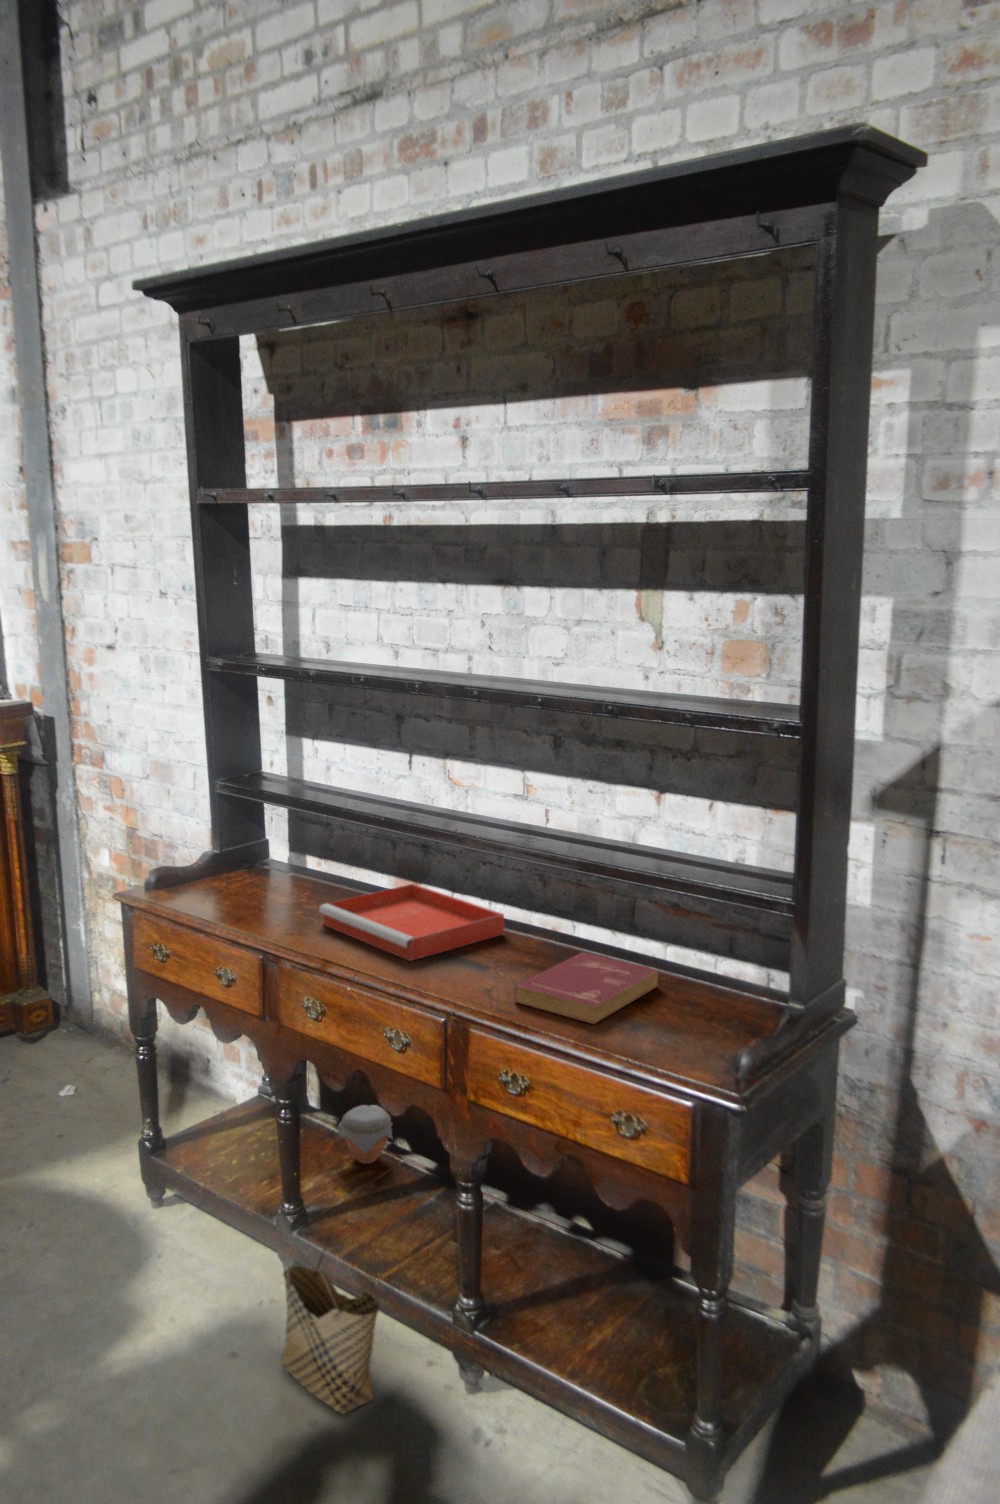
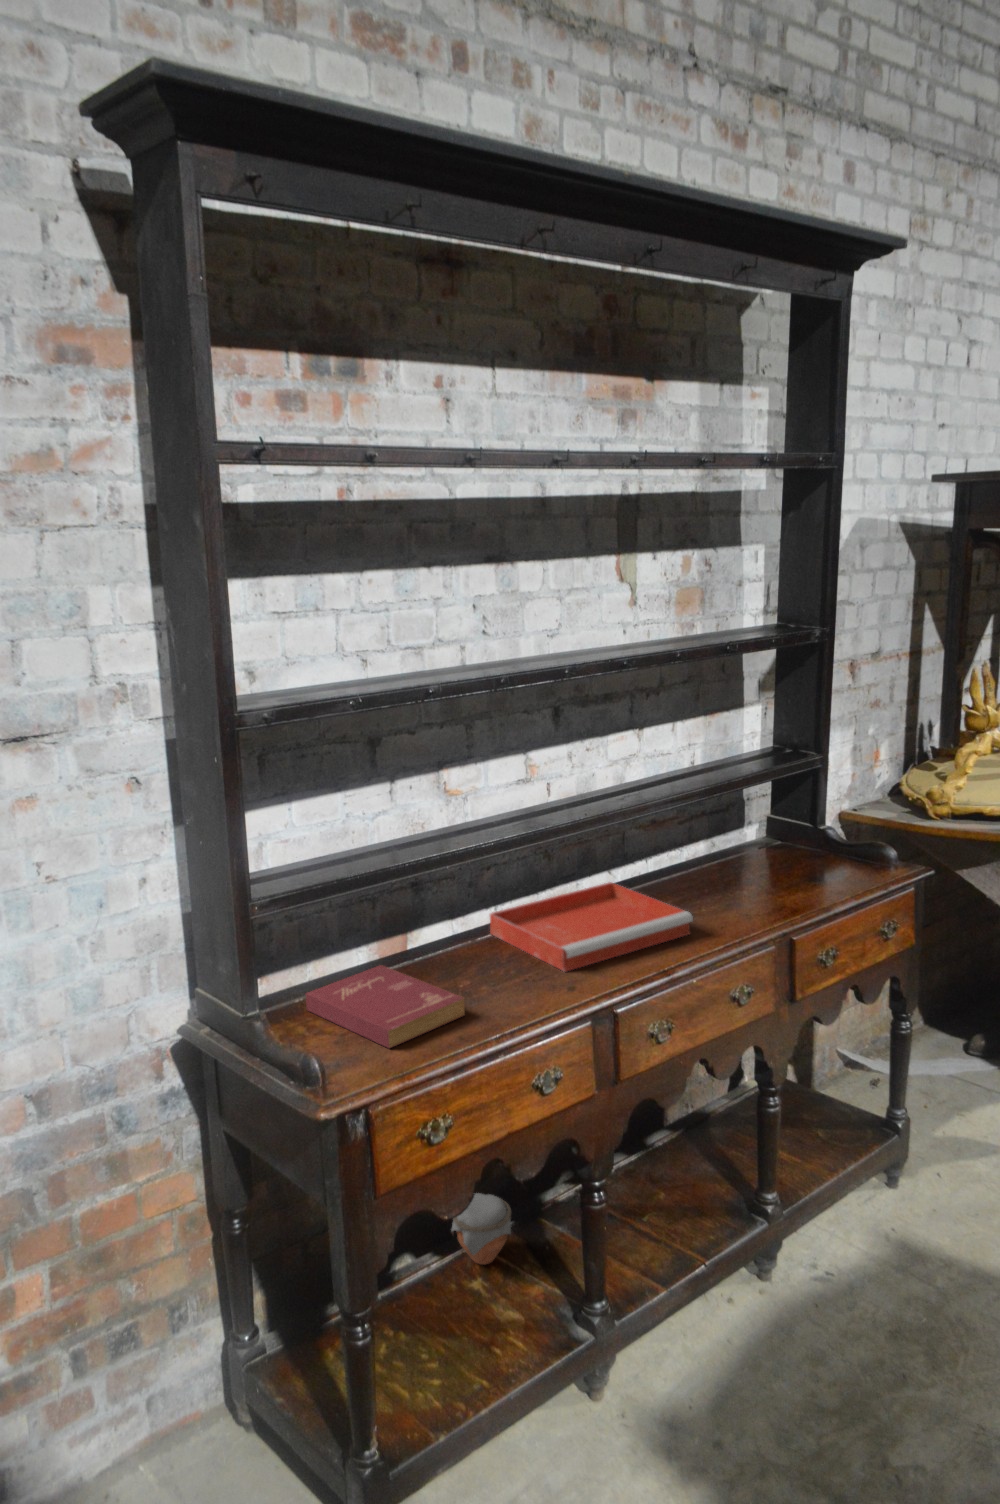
book: present [515,952,658,1024] -> present [305,965,465,1048]
woven basket: present [280,1222,379,1414] -> none [722,1196,815,1384]

